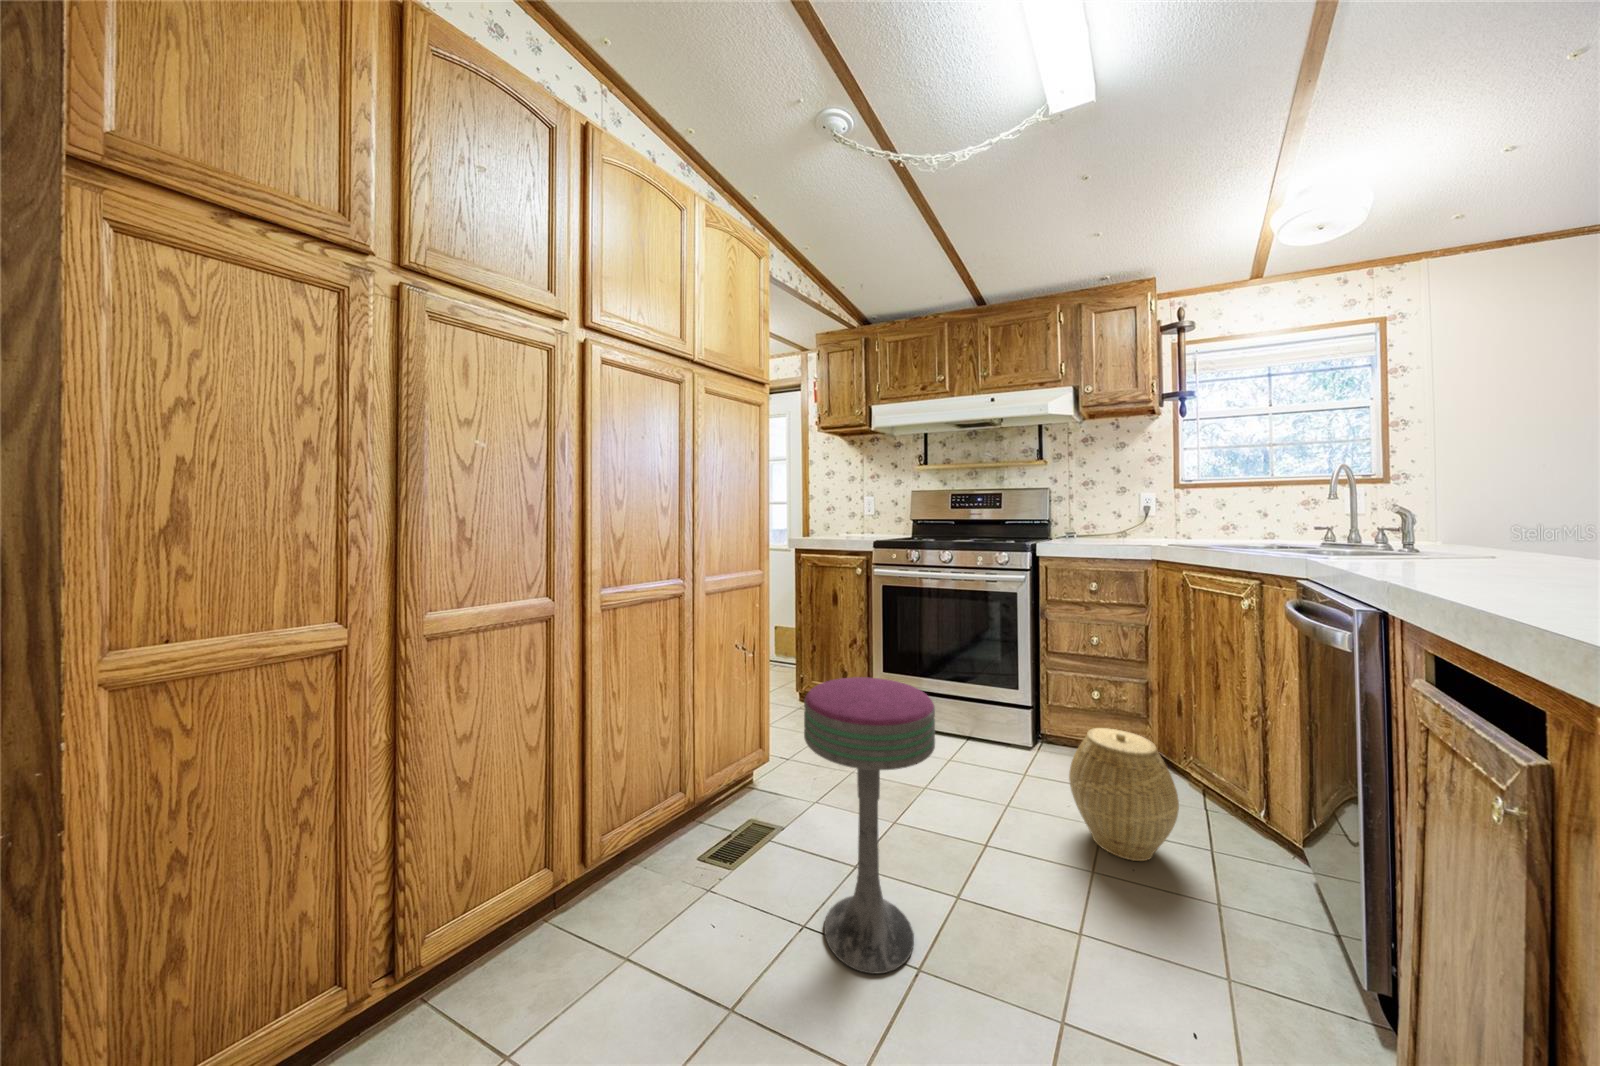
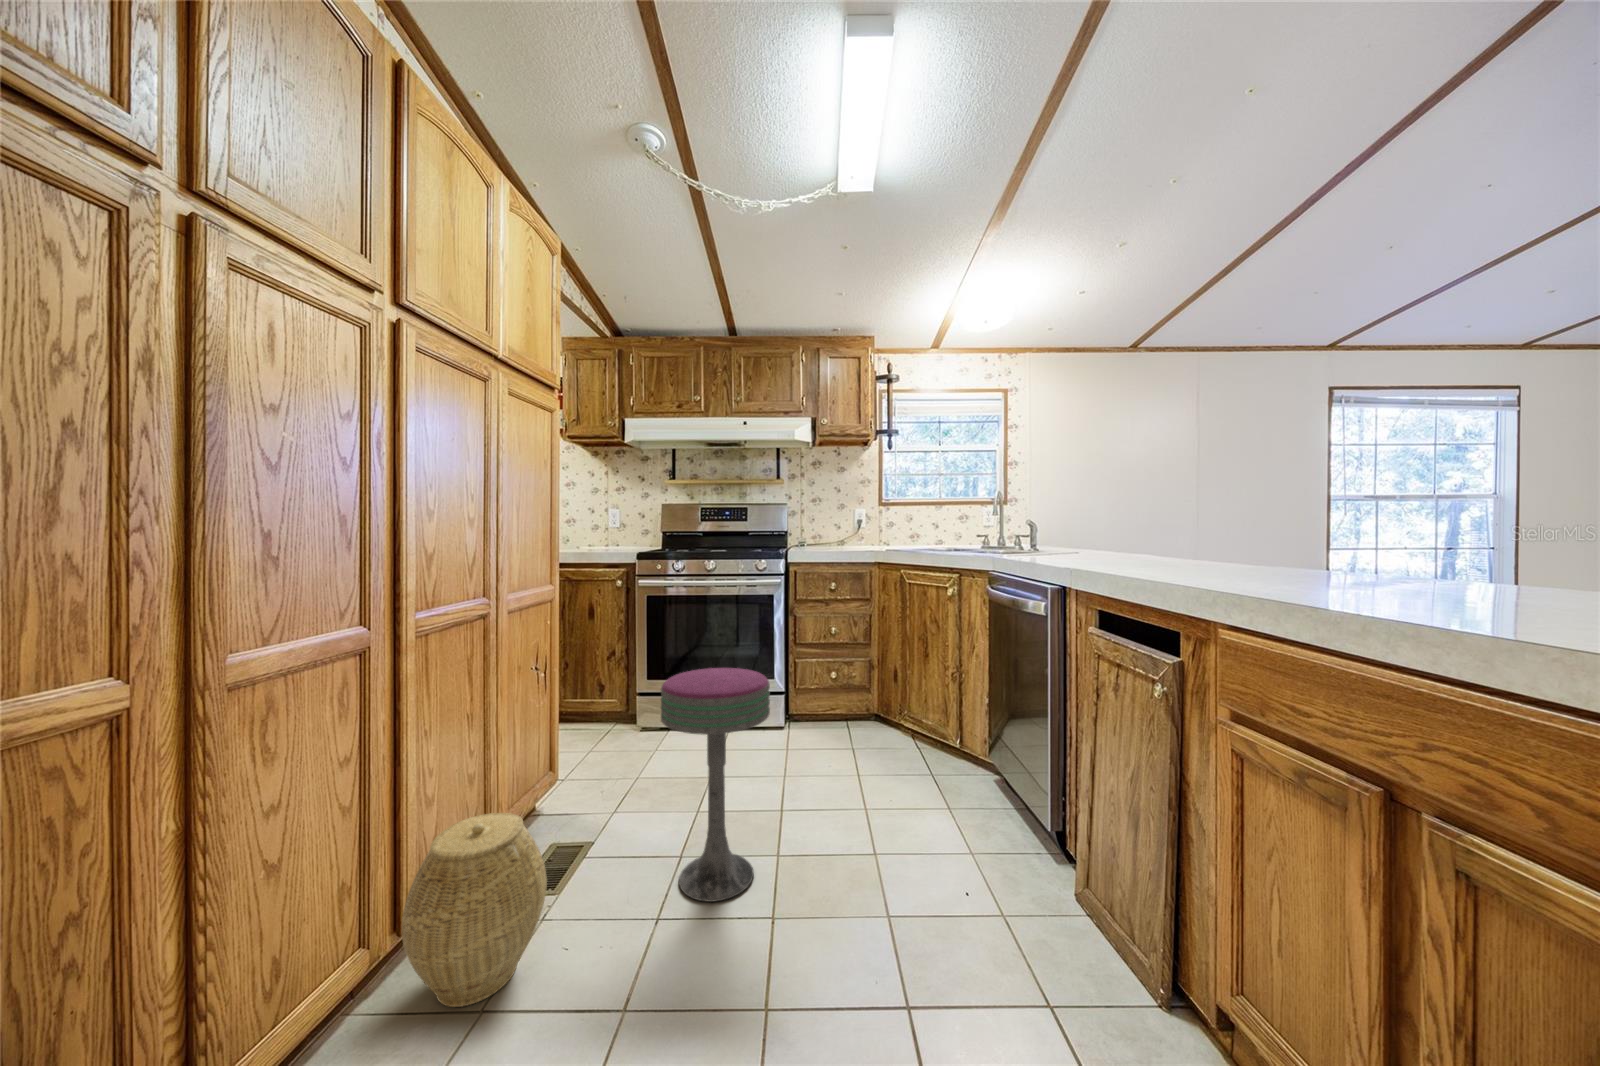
woven basket: present [1069,728,1179,861] -> present [401,813,547,1007]

